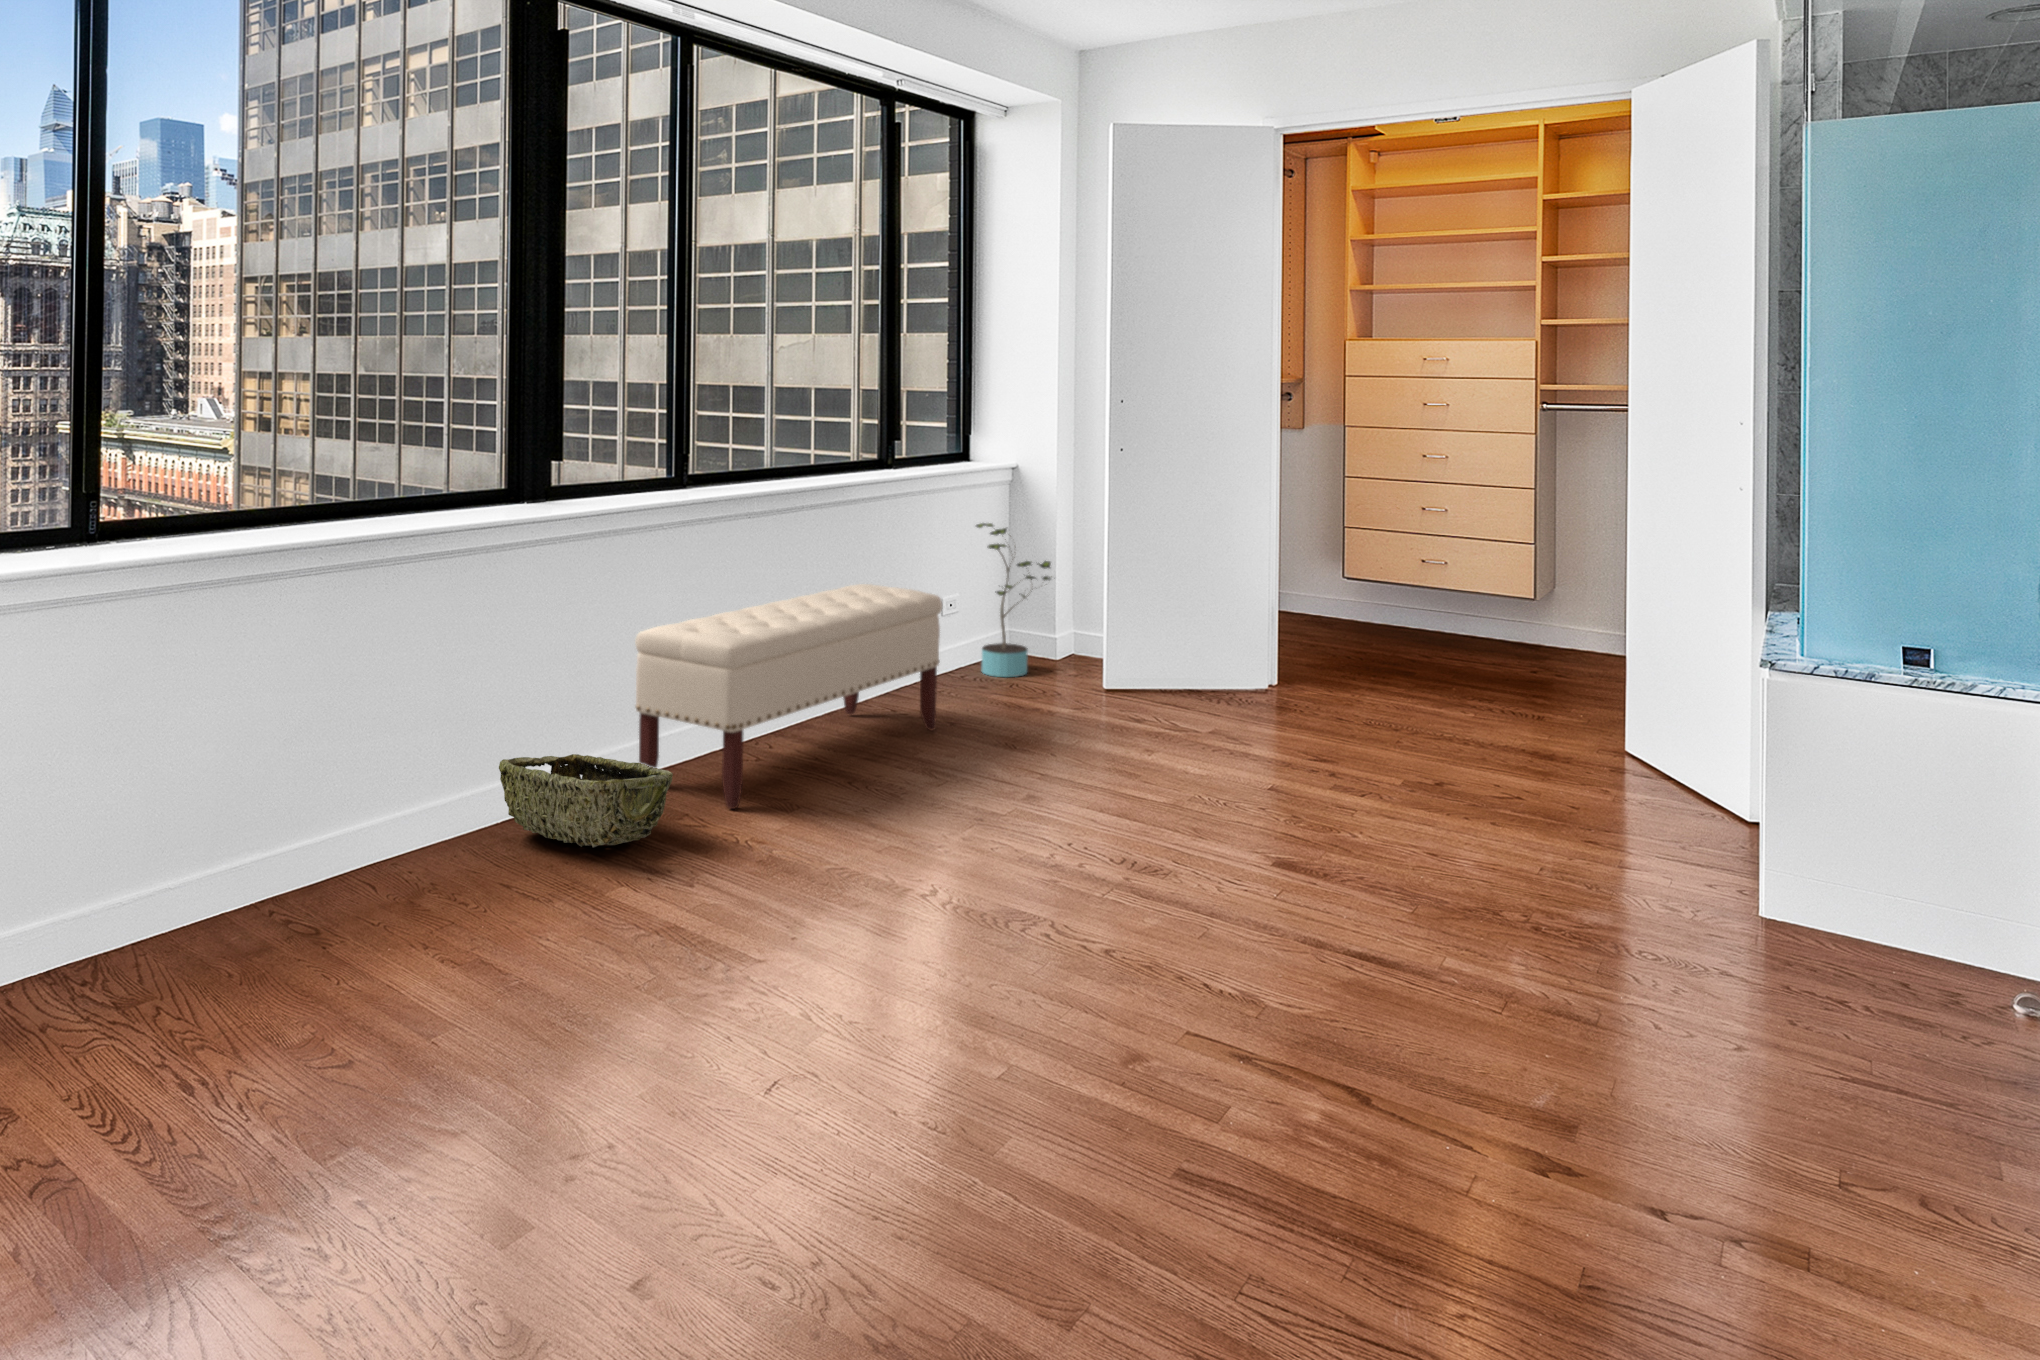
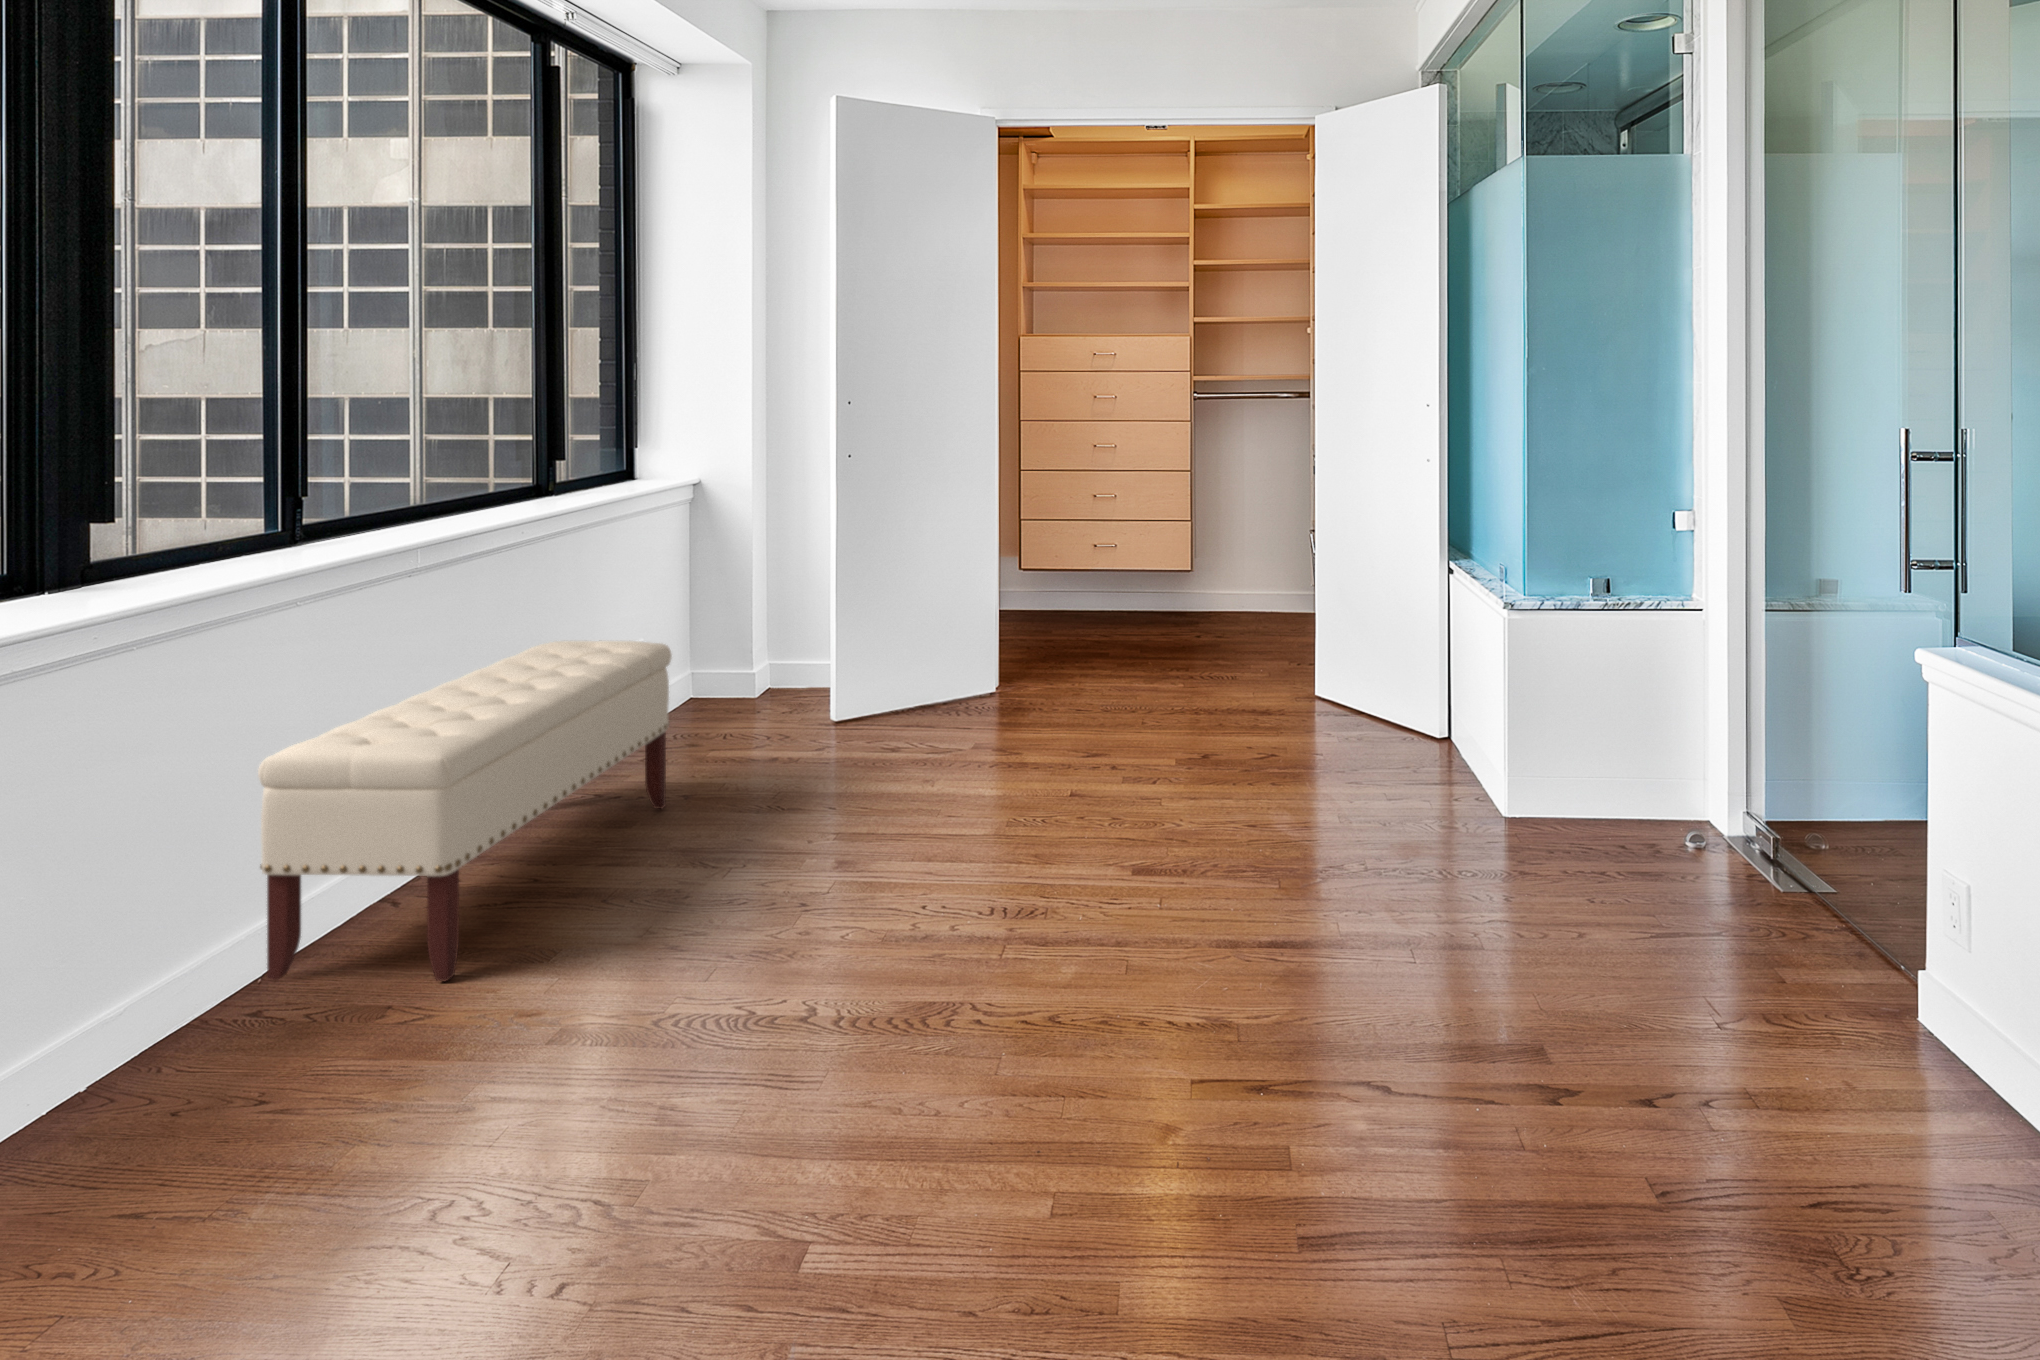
potted plant: present [976,523,1051,677] -> none [661,548,759,727]
woven basket: present [499,754,673,847] -> none [40,955,375,1113]

